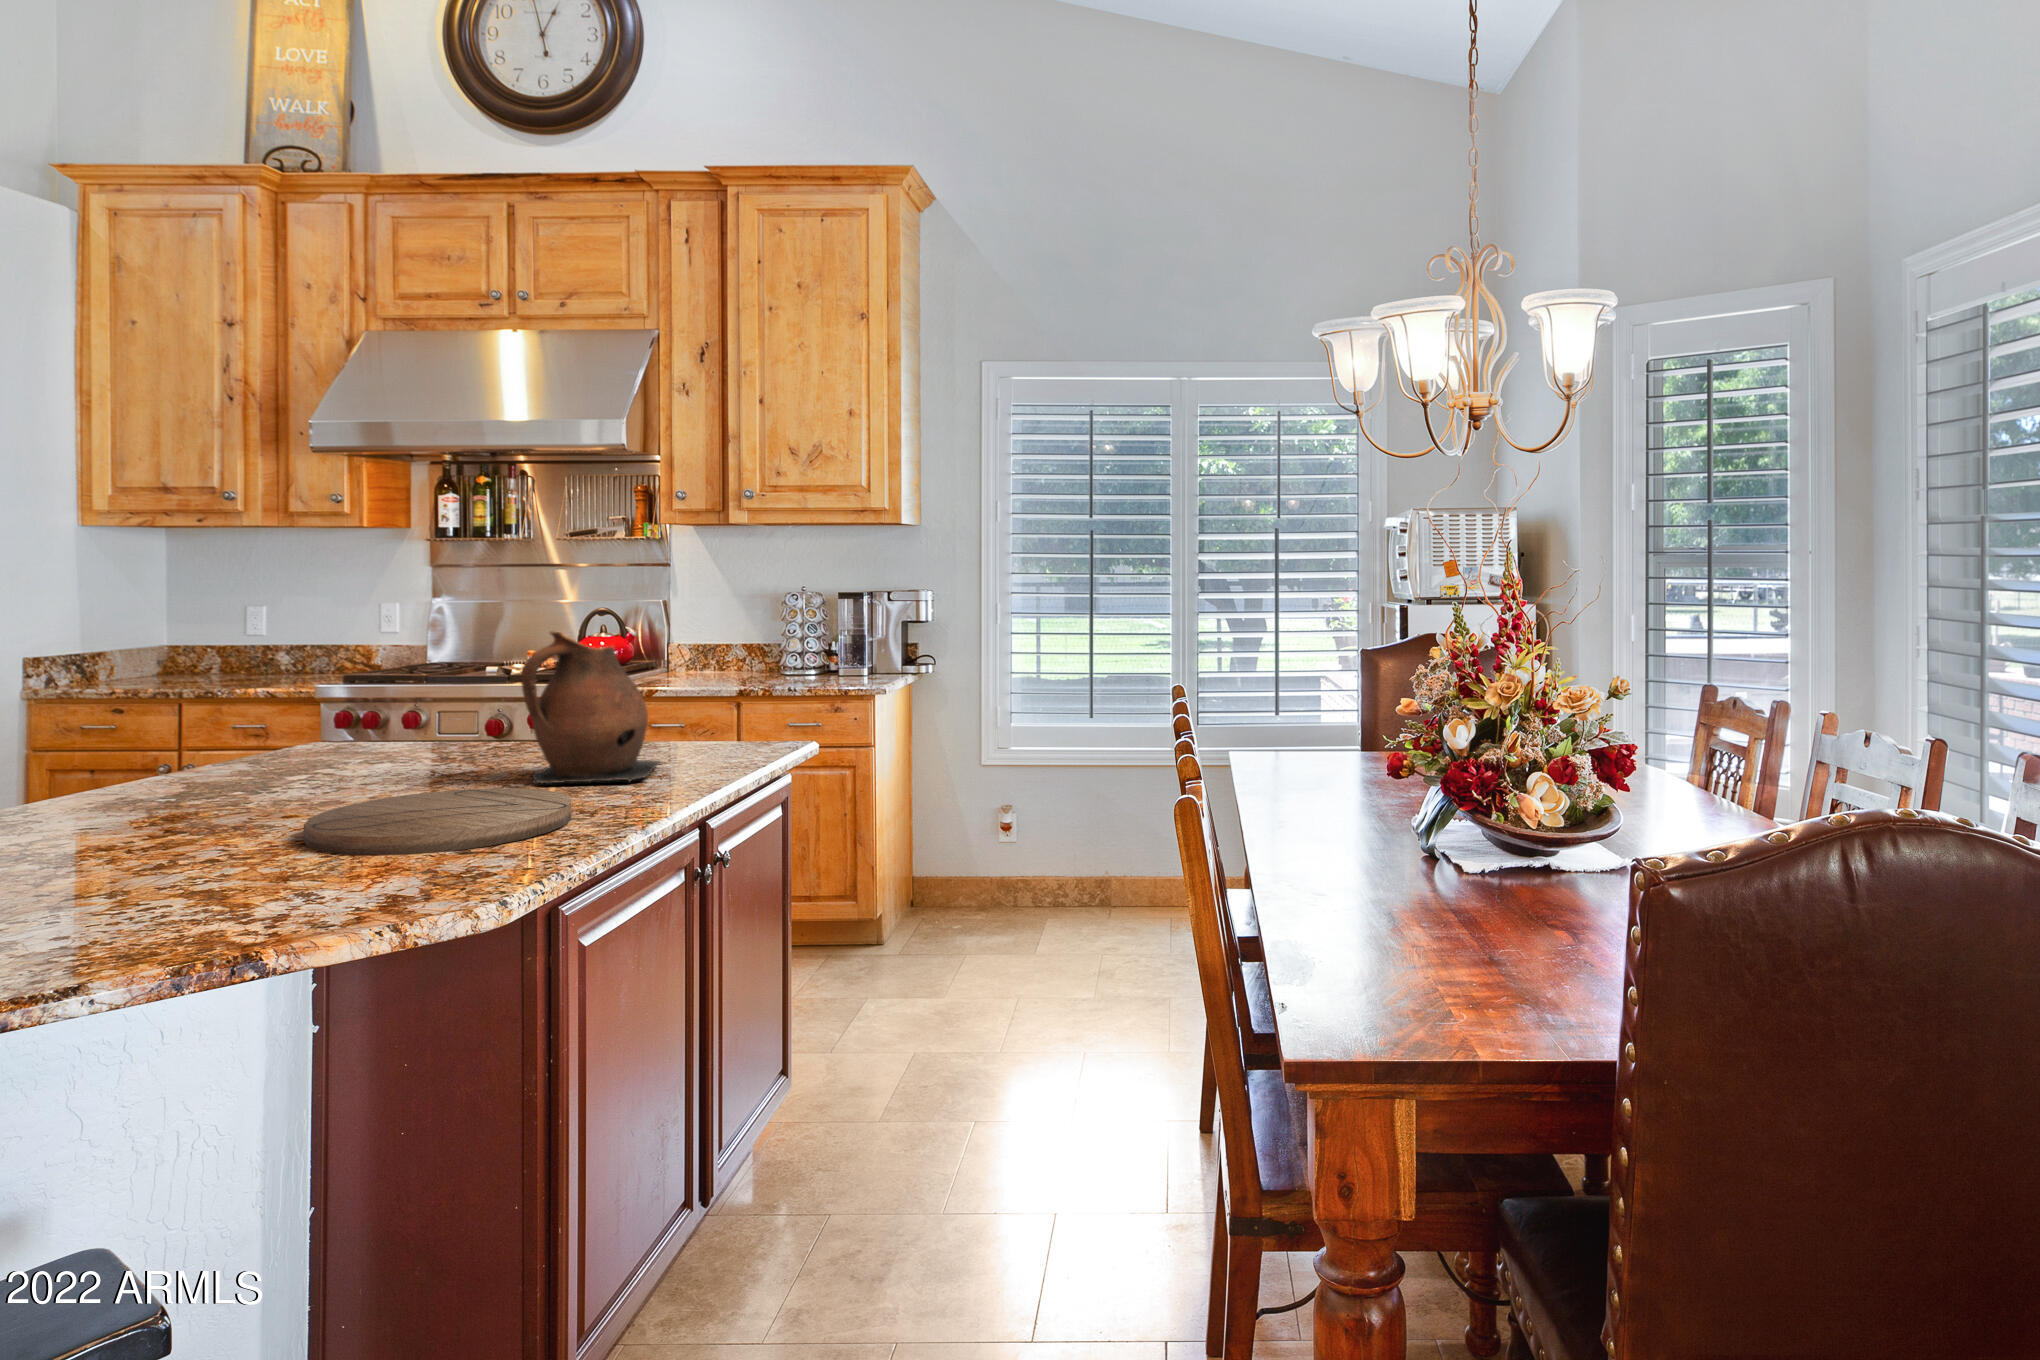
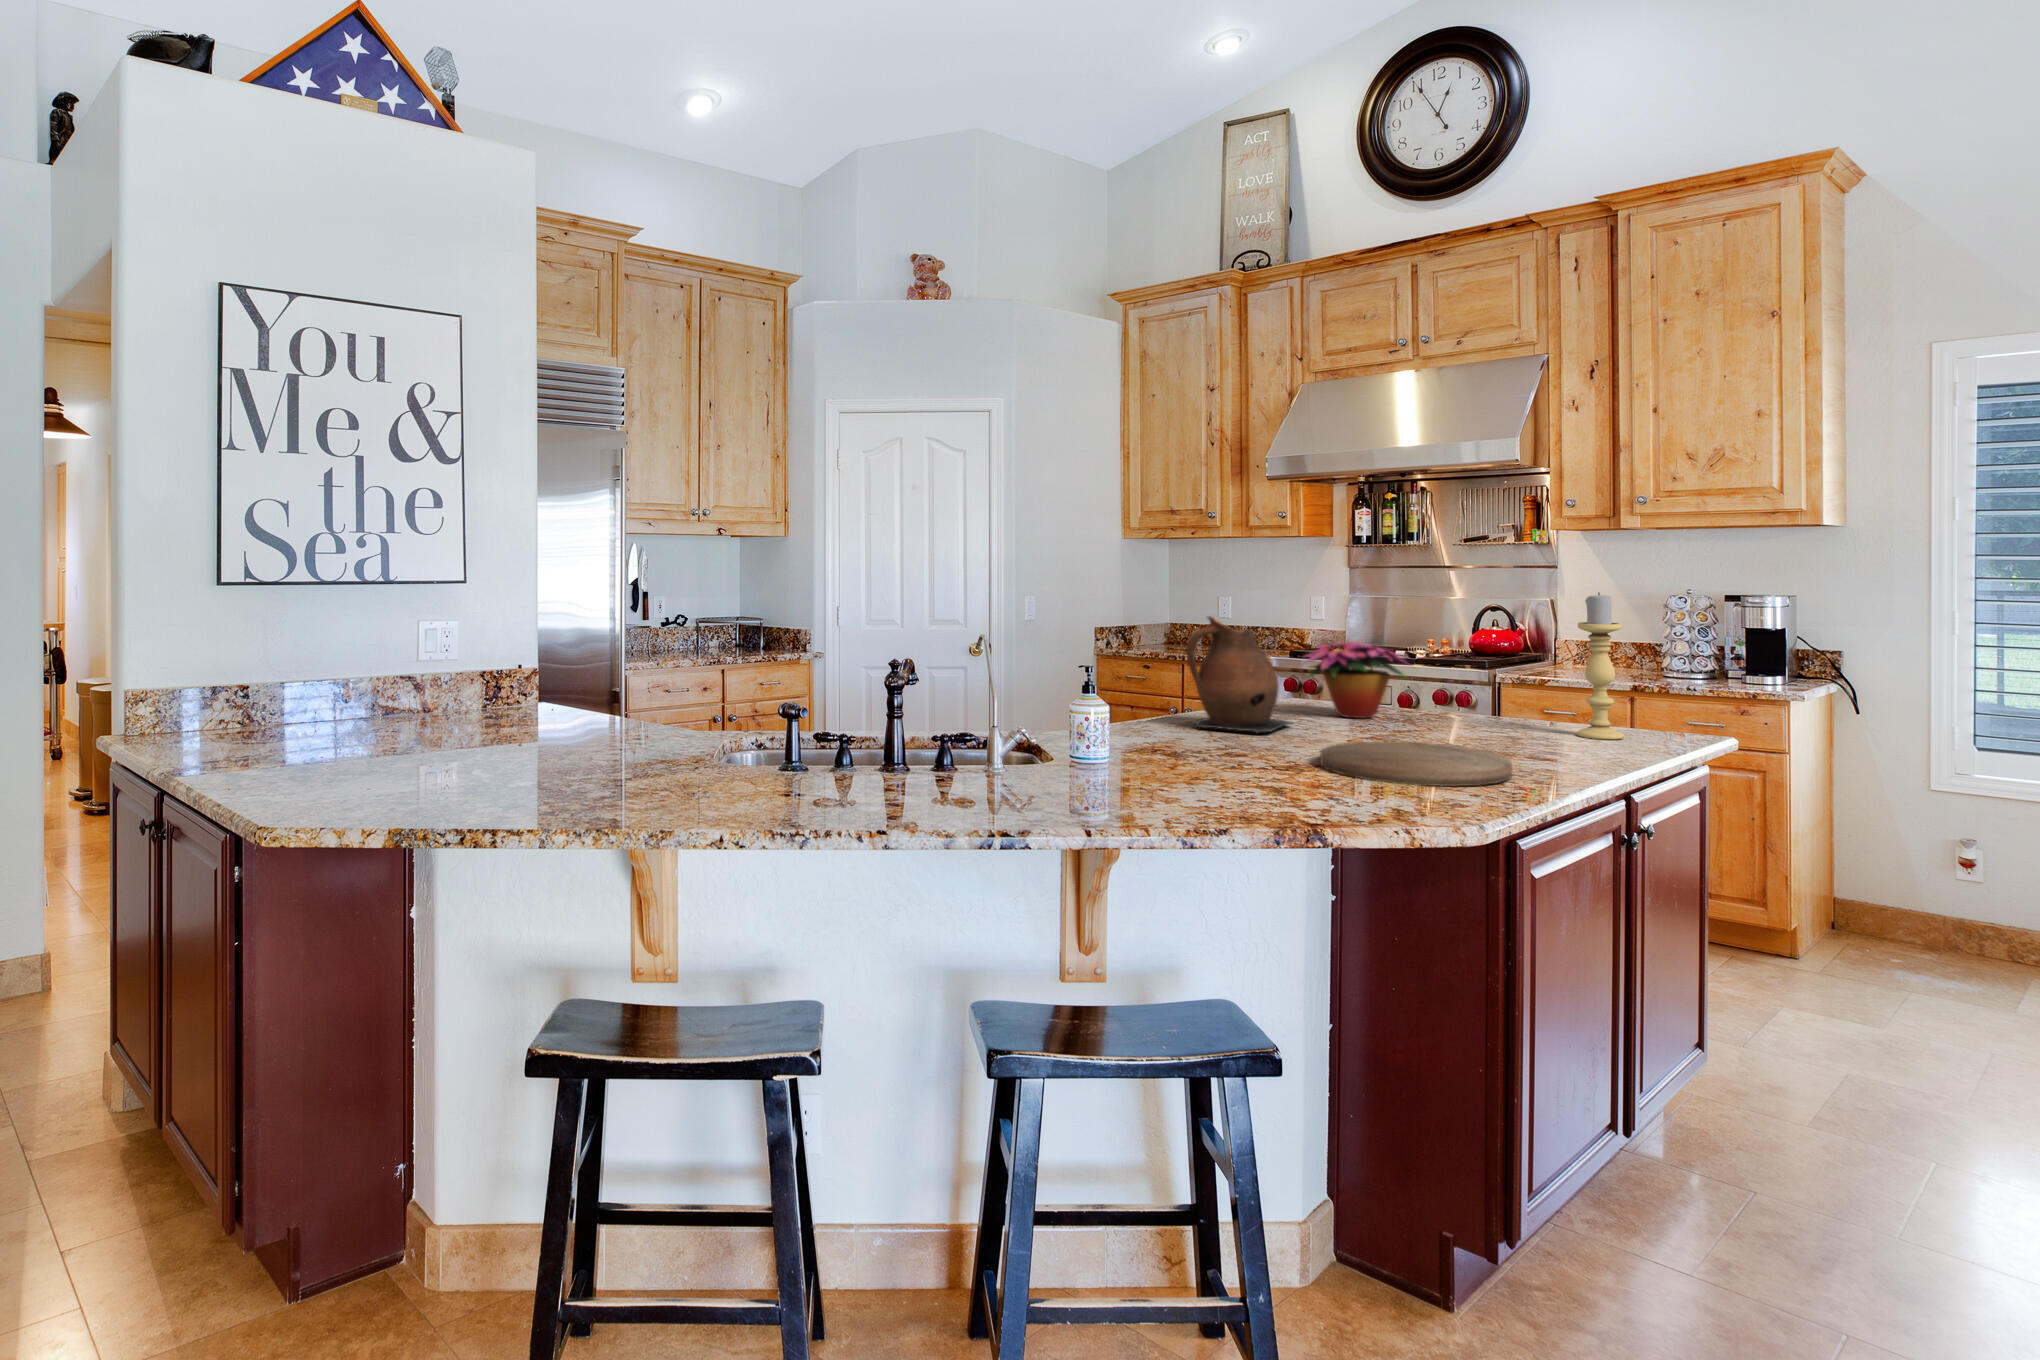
candle holder: none [666,590,714,755] -> present [1577,592,1624,740]
ceramic pitcher: present [521,631,661,783] -> present [1186,616,1293,733]
flower arrangement: none [311,657,485,763] -> present [1306,641,1404,719]

